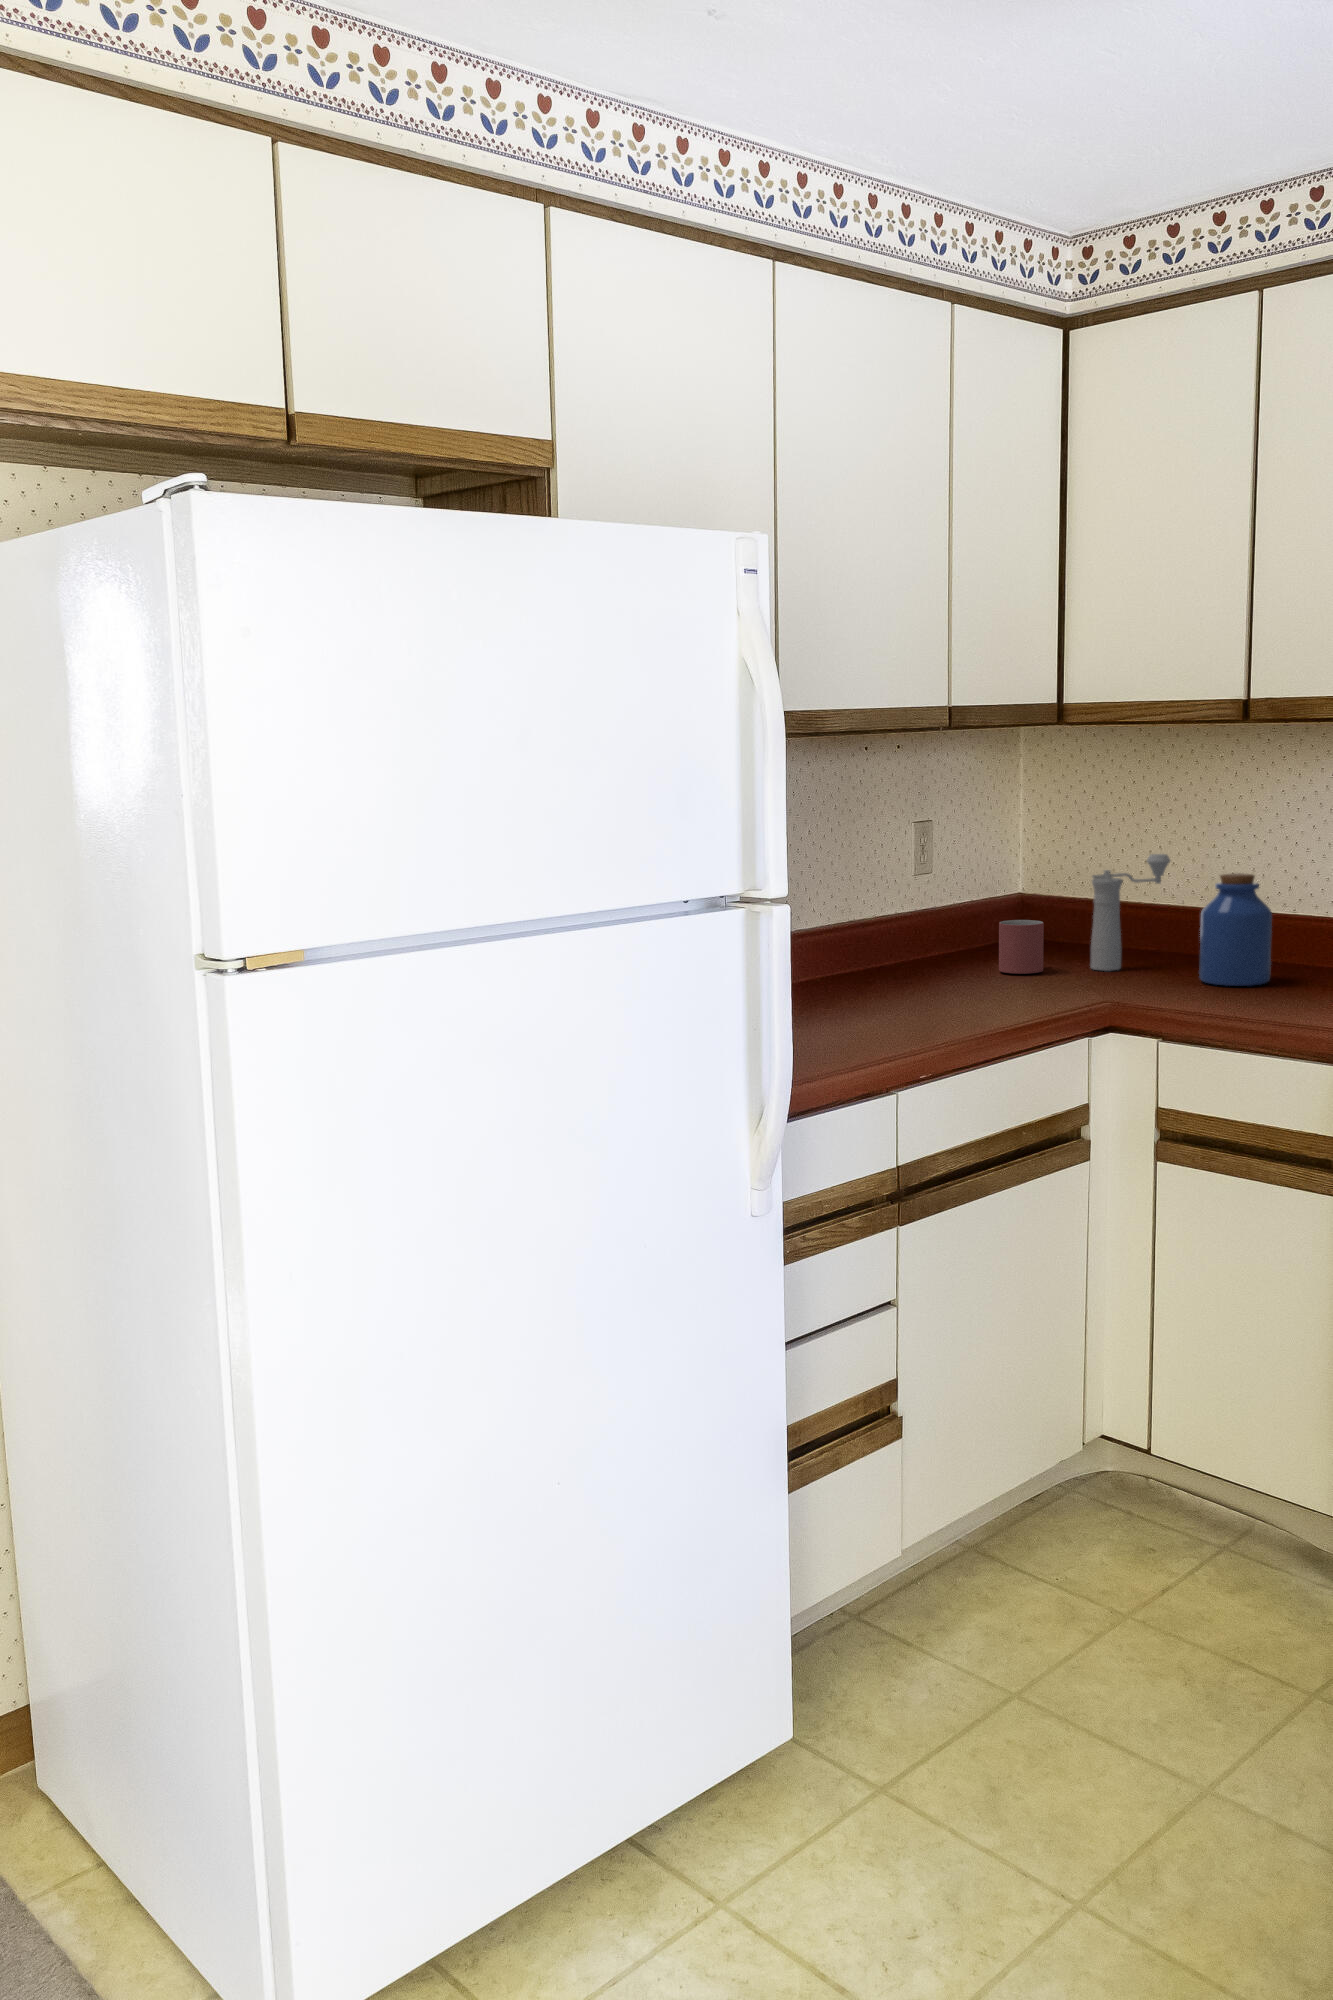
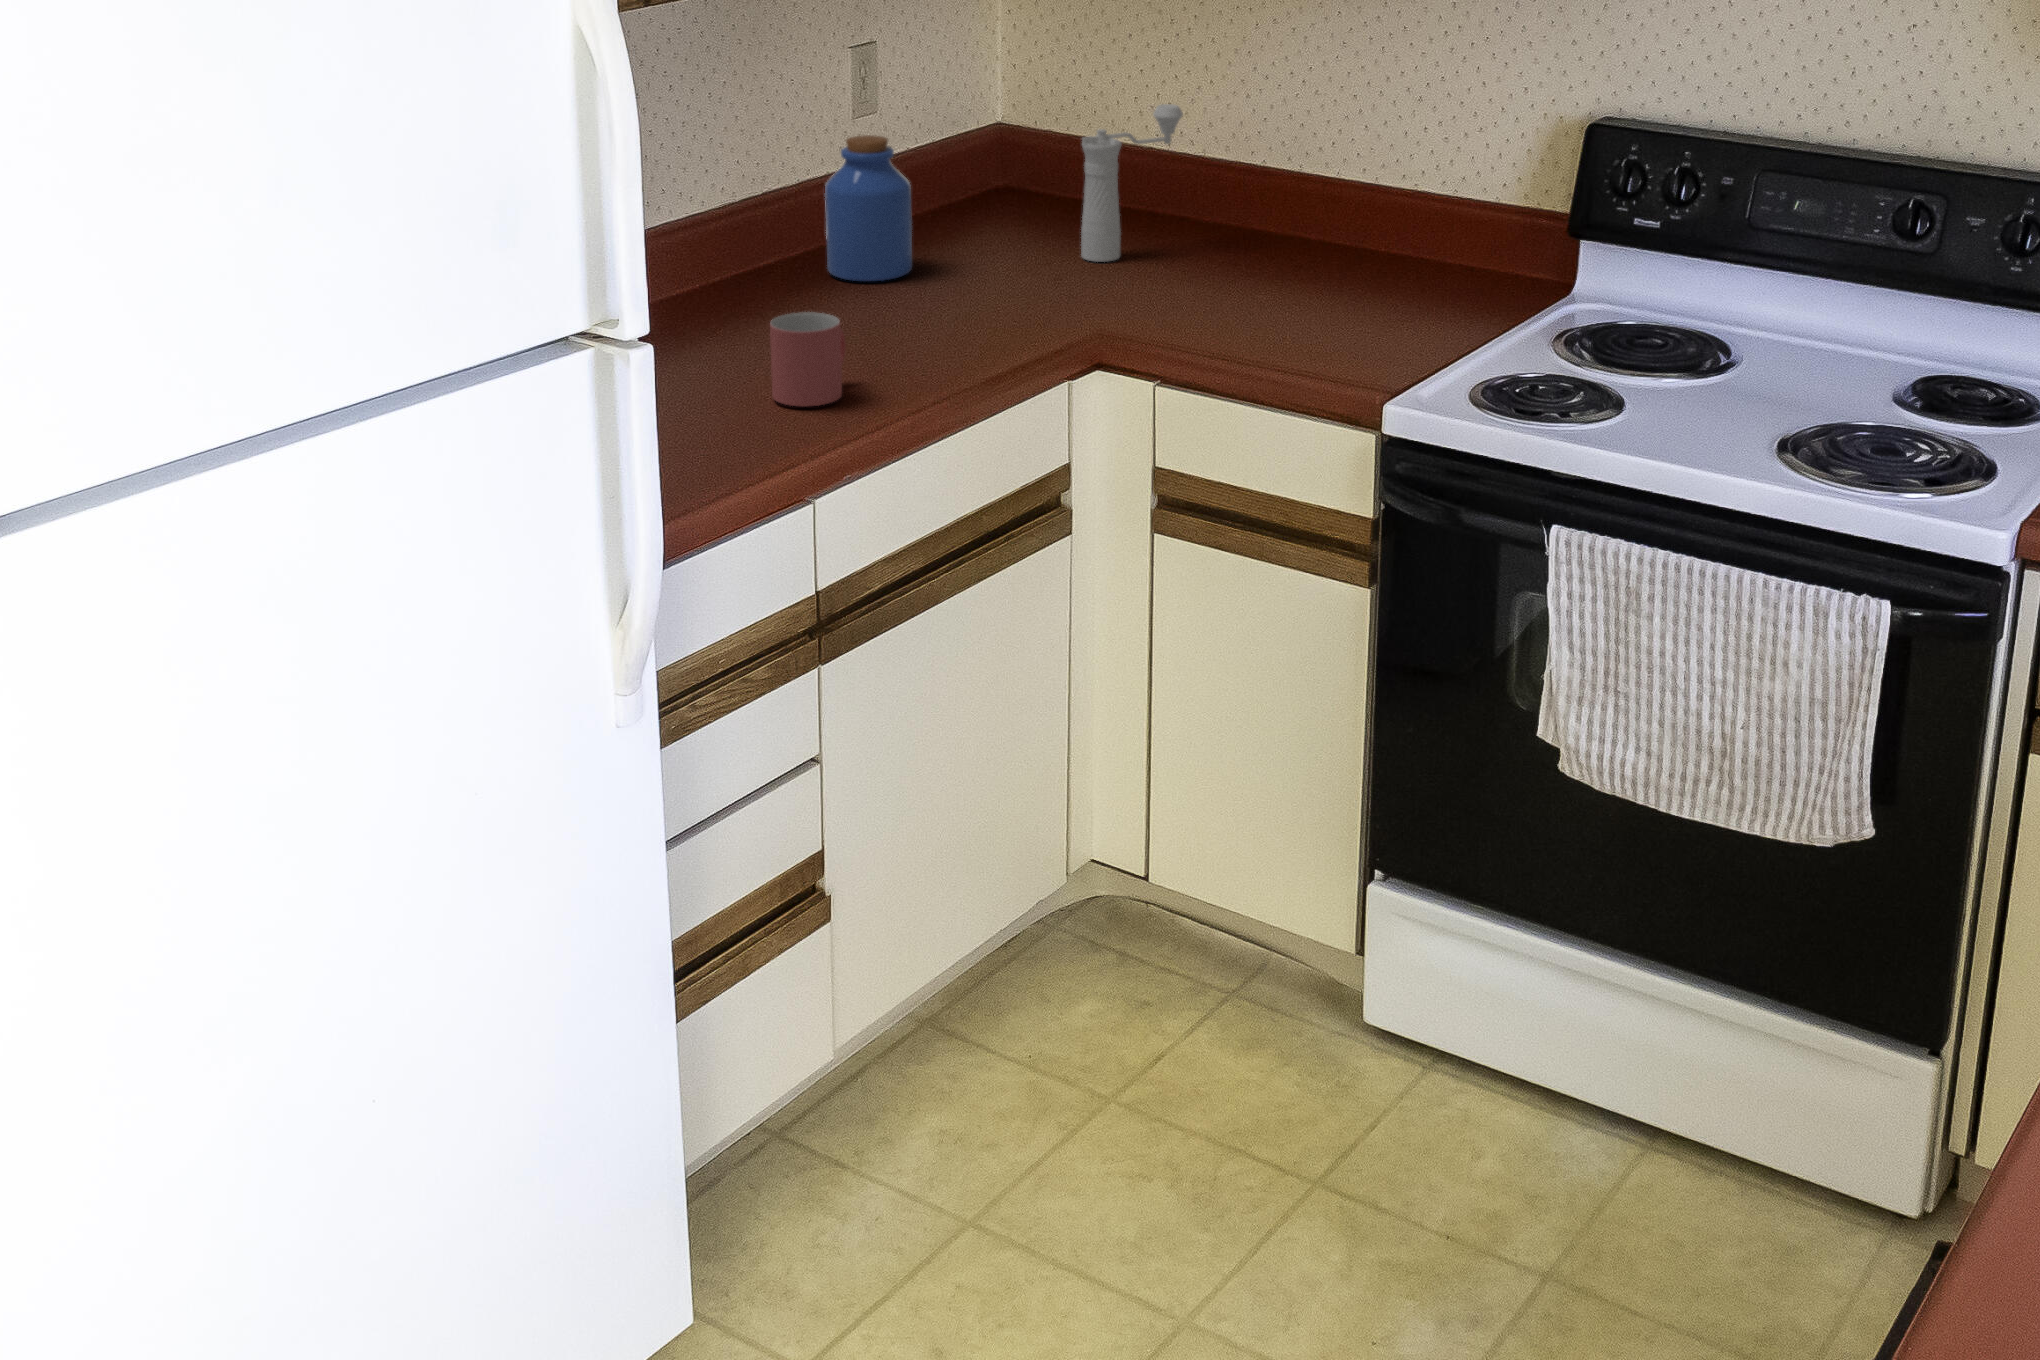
jar: present [1199,873,1272,986] -> present [825,135,912,281]
mug: present [999,920,1044,974] -> present [770,312,846,406]

